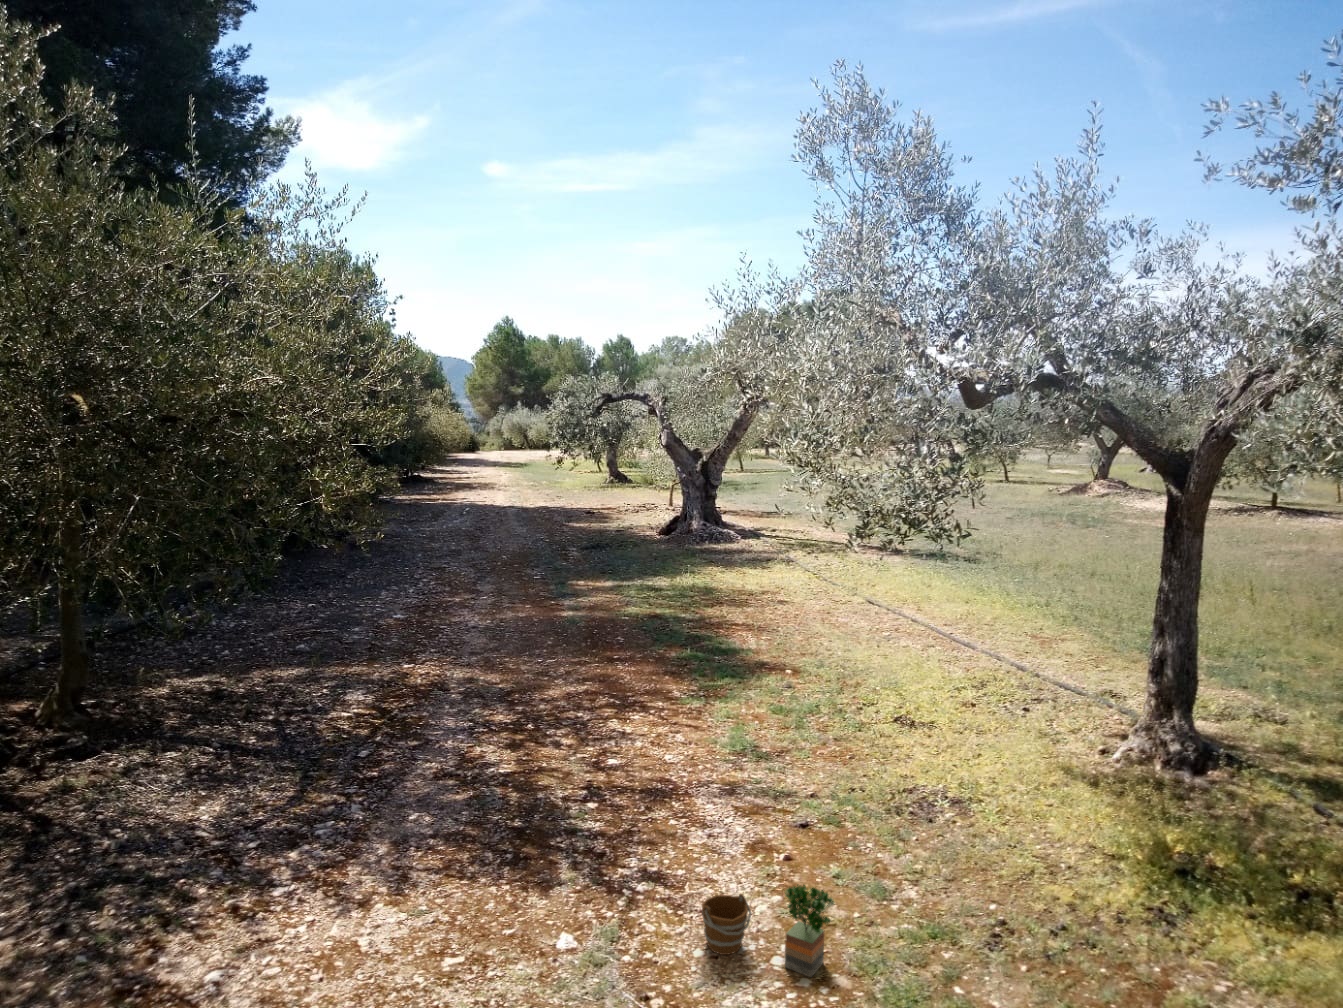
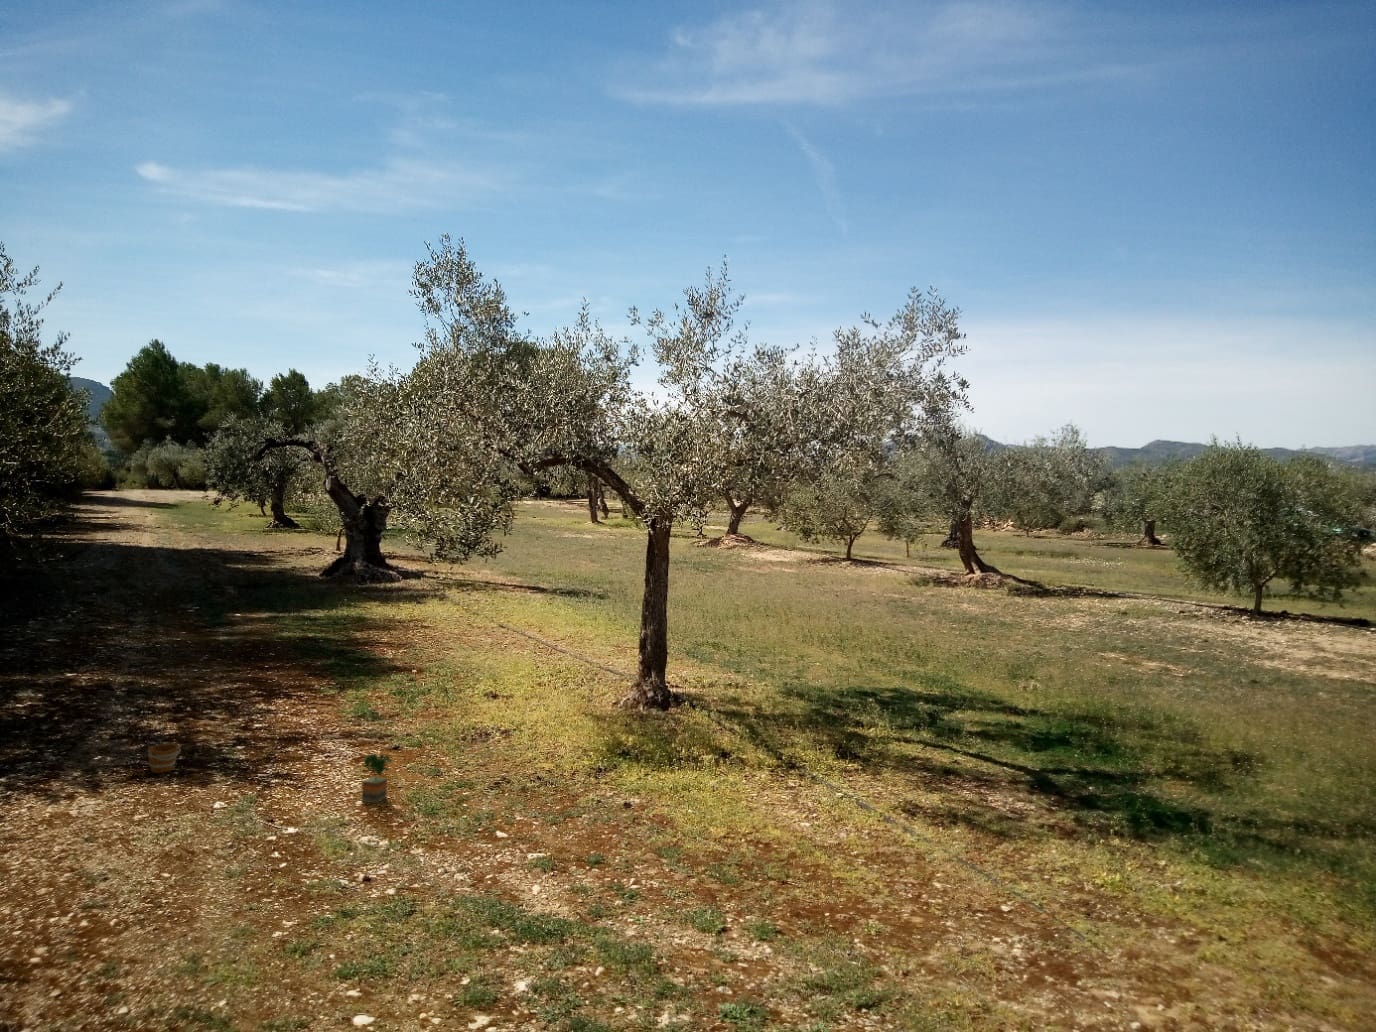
bucket: present [702,894,751,955] -> present [148,742,180,773]

